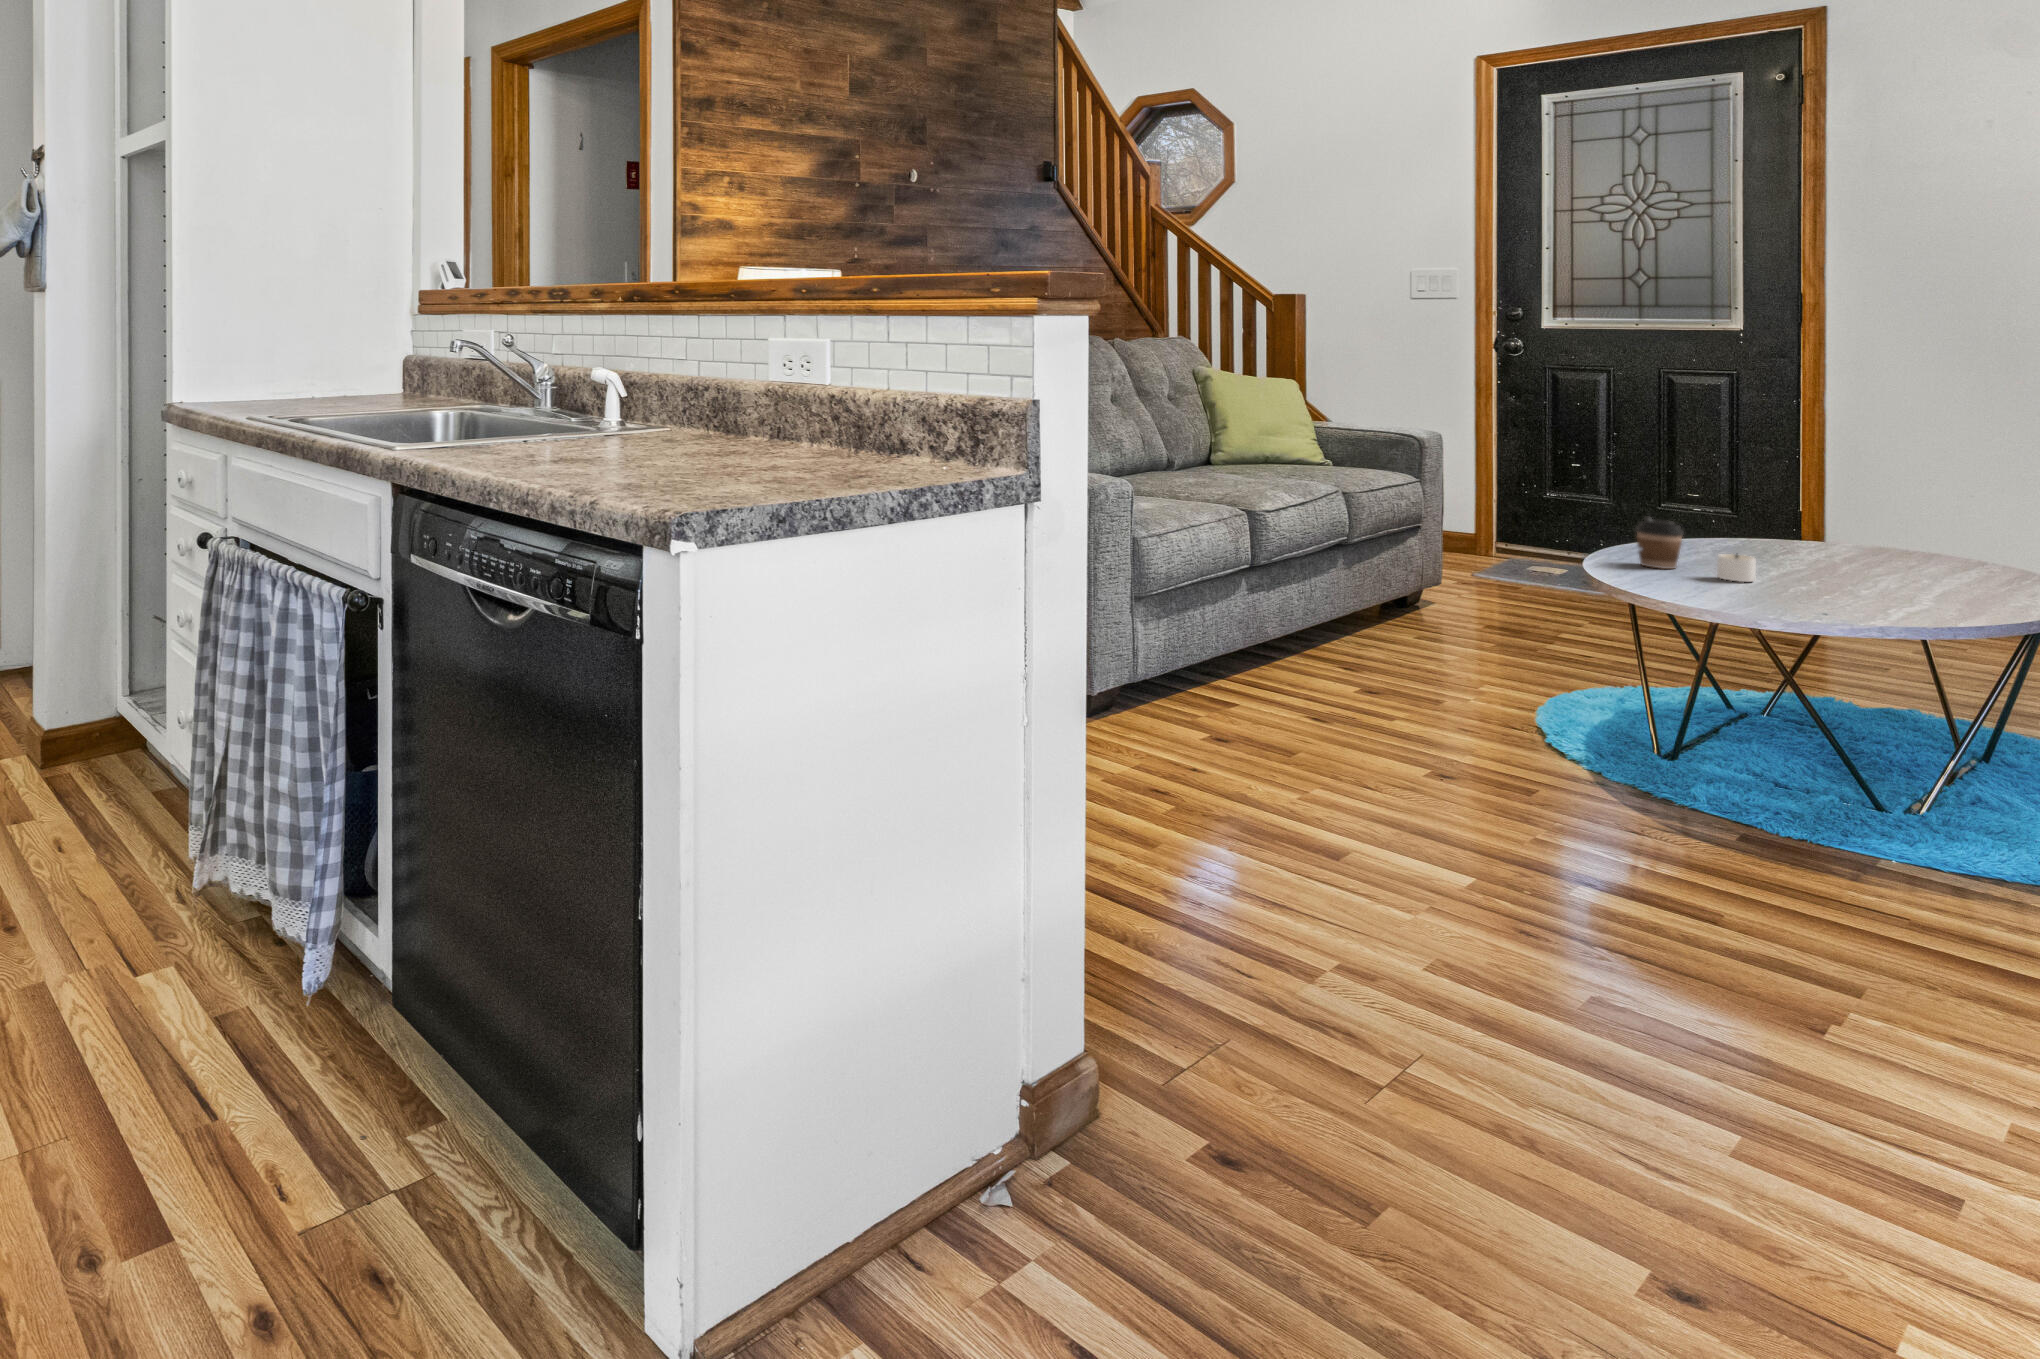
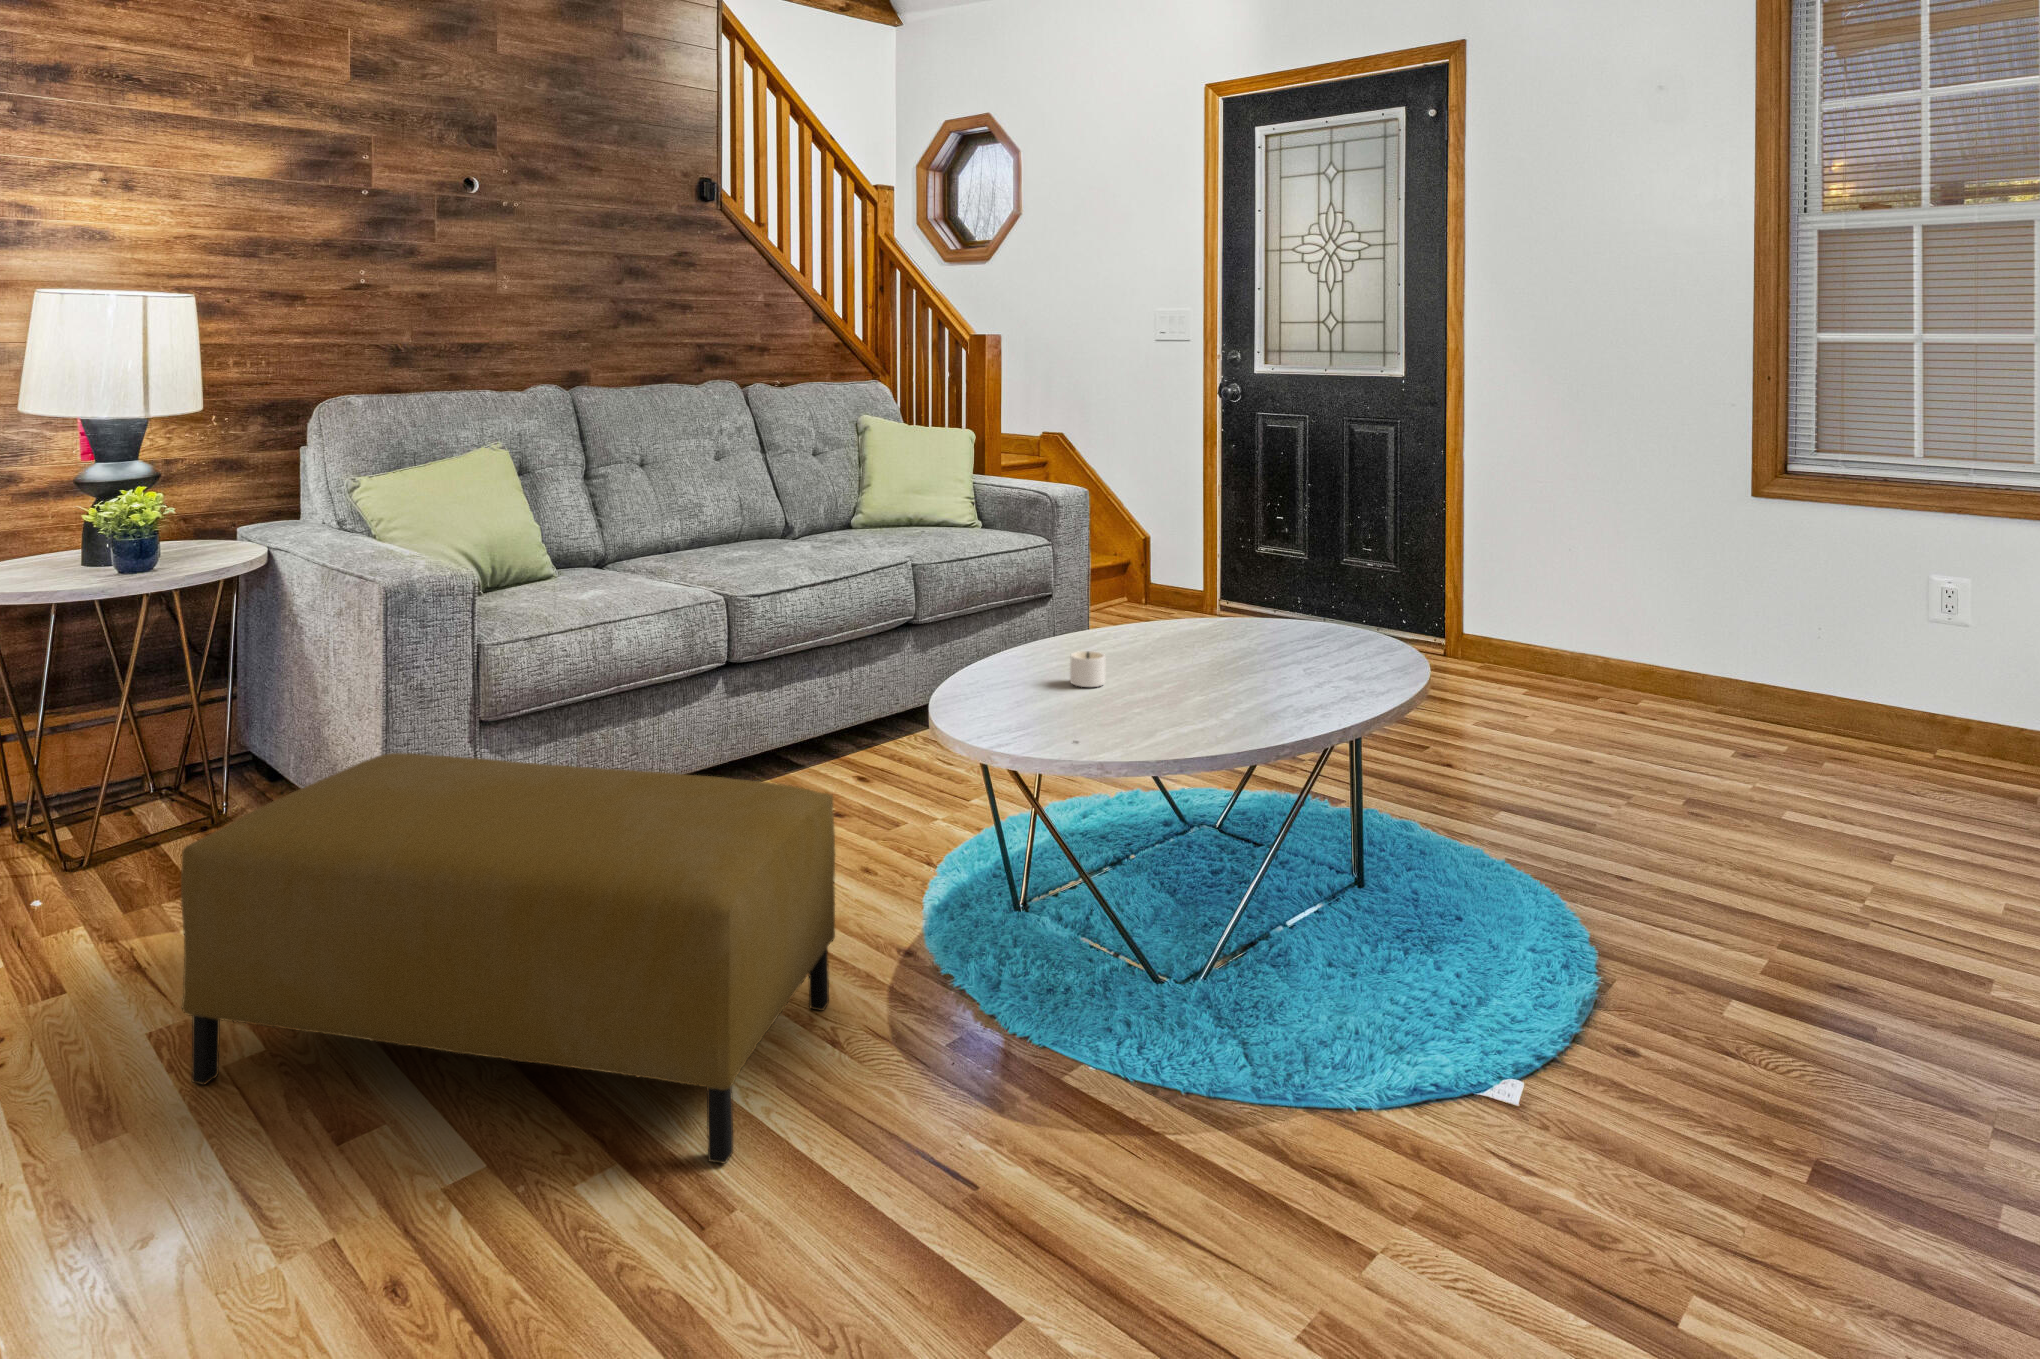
coffee cup: present [1636,516,1684,569] -> none [1023,603,1068,668]
ottoman: none [1153,611,1683,892] -> present [181,753,835,1164]

